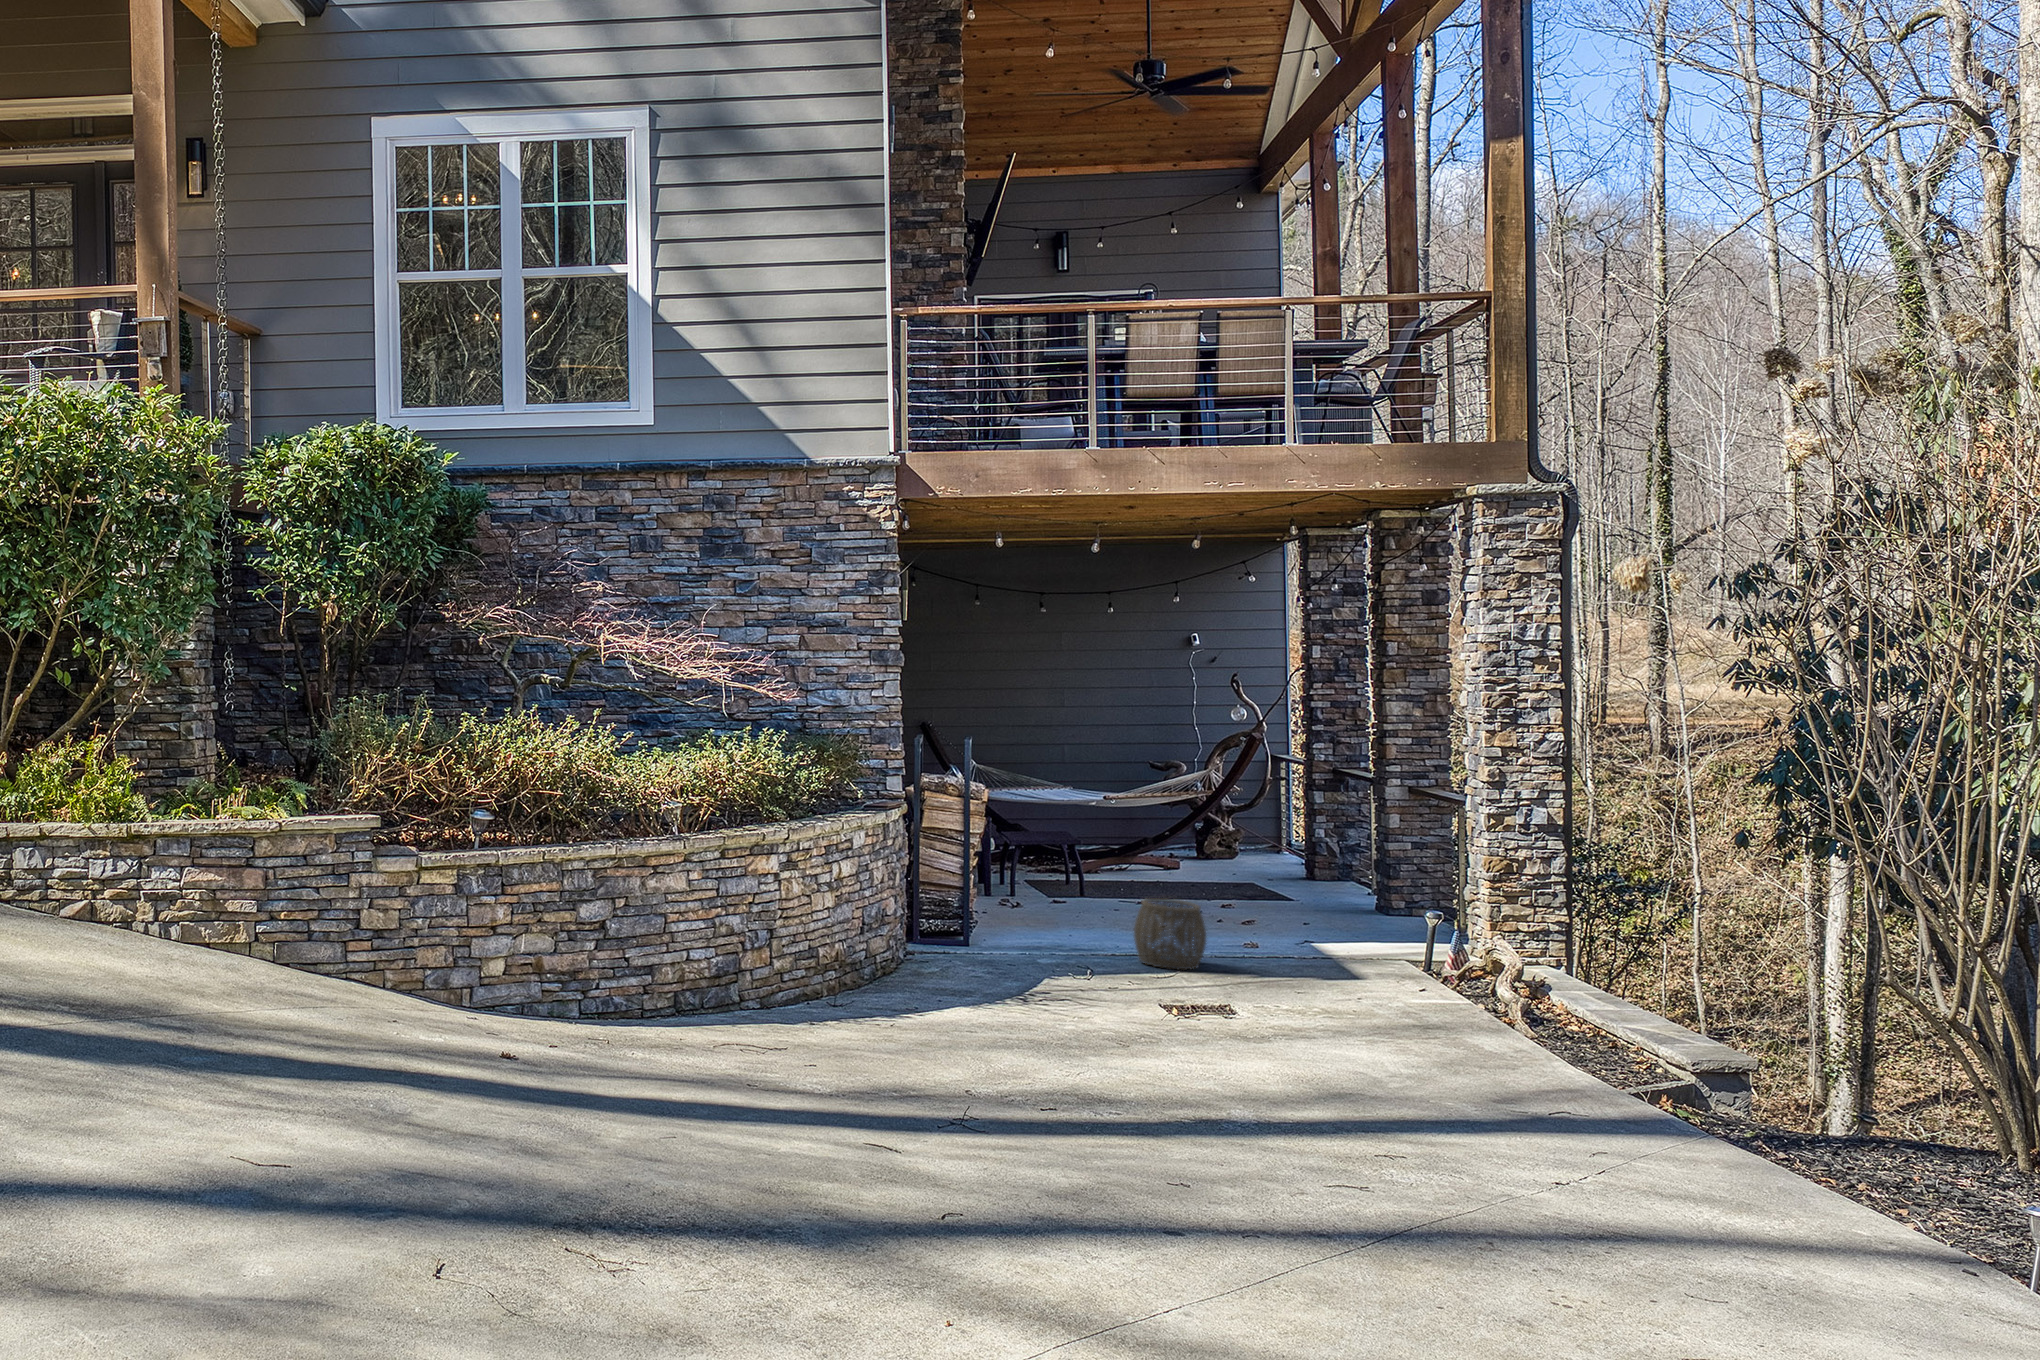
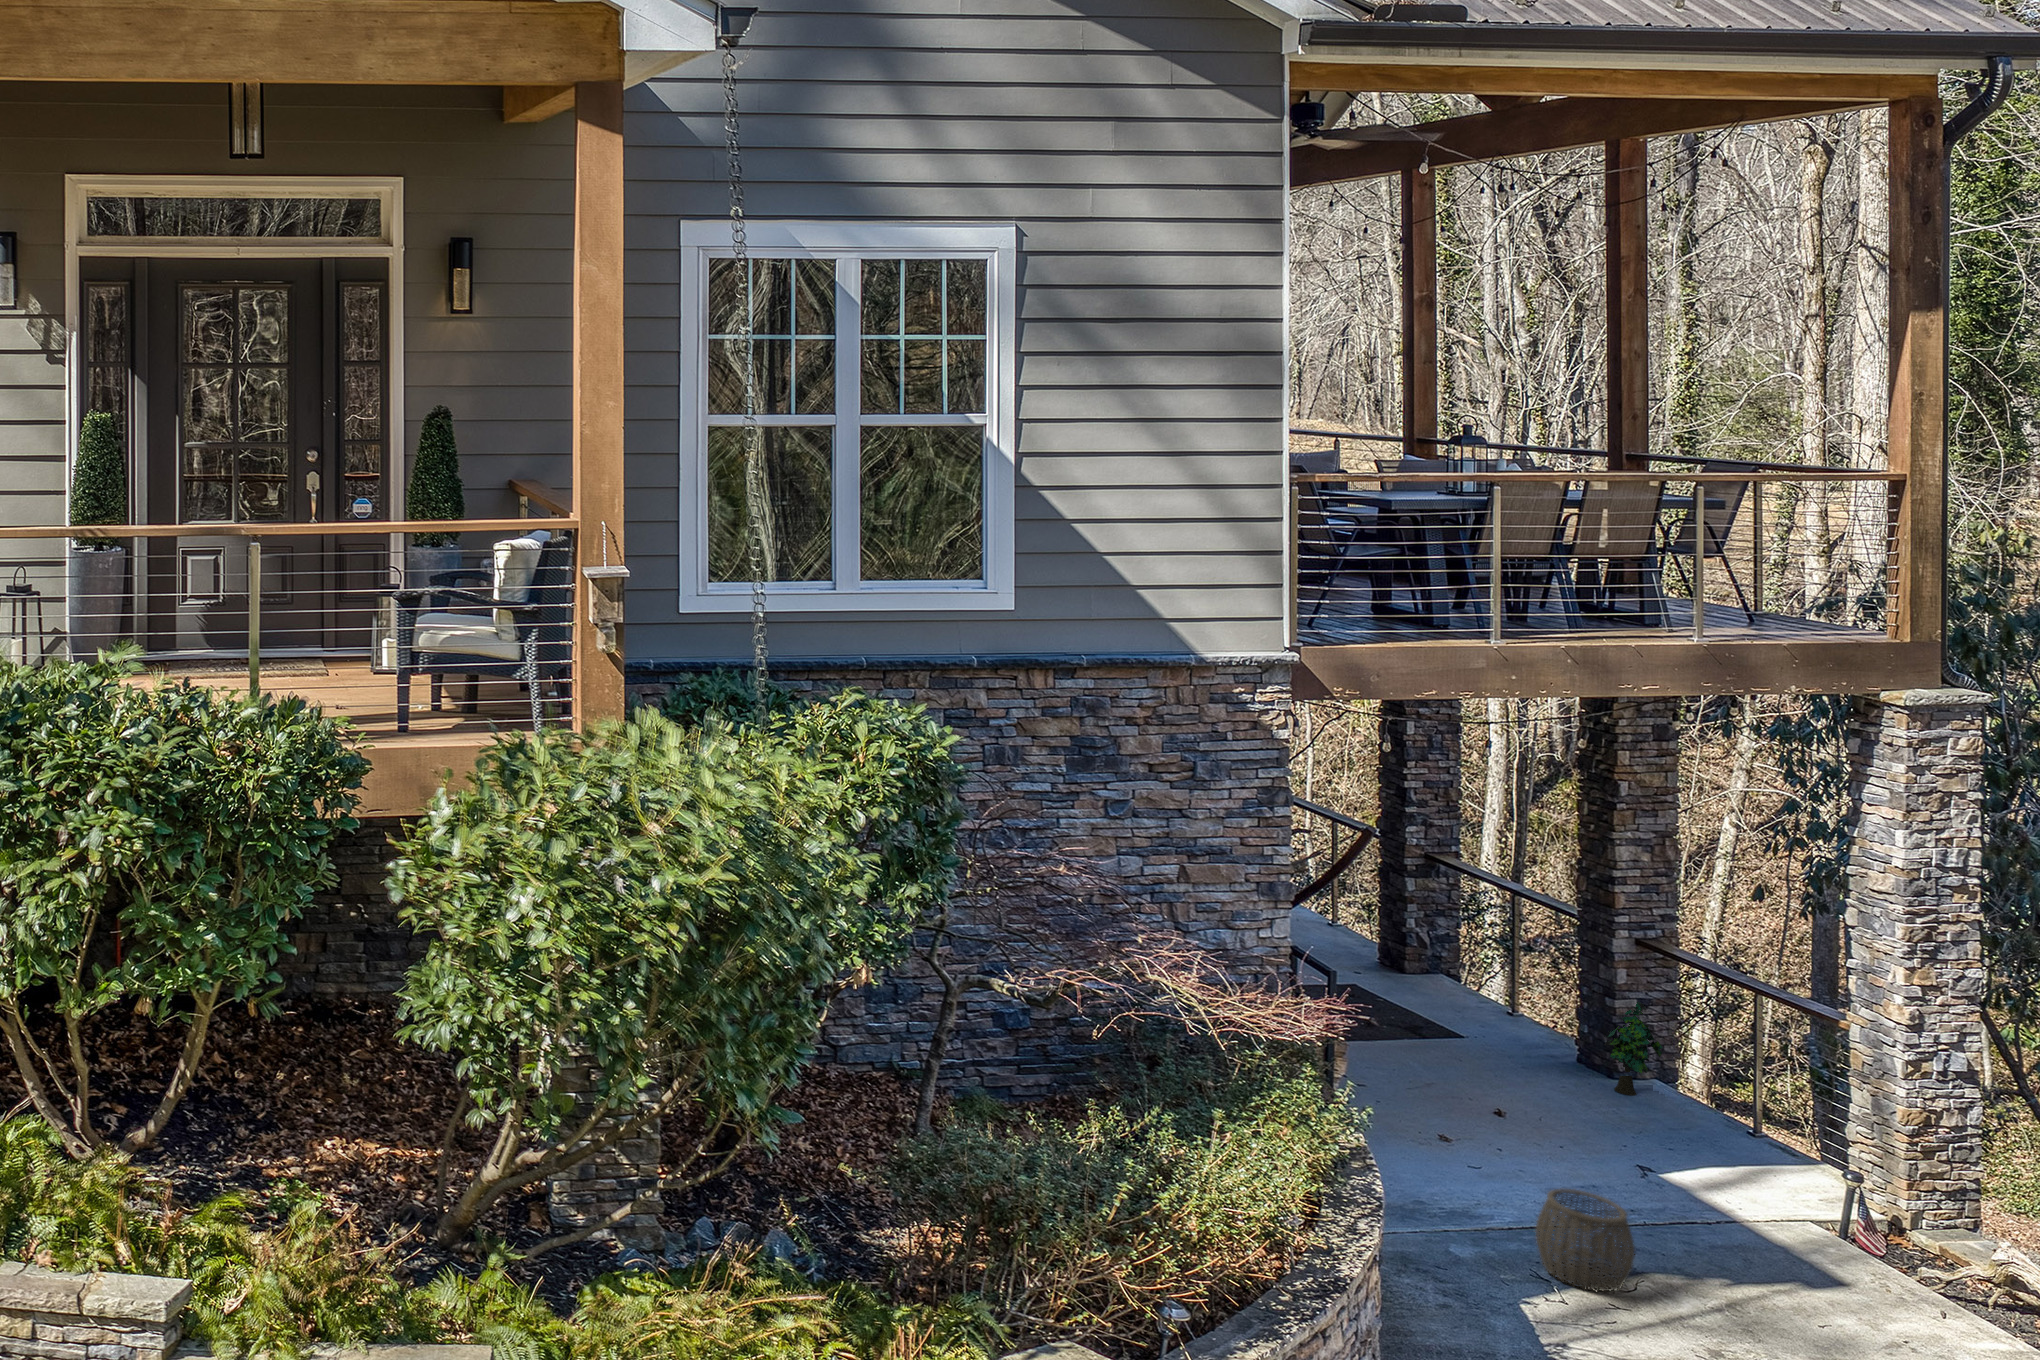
decorative plant: none [1340,832,1388,918] -> present [1604,1002,1662,1096]

